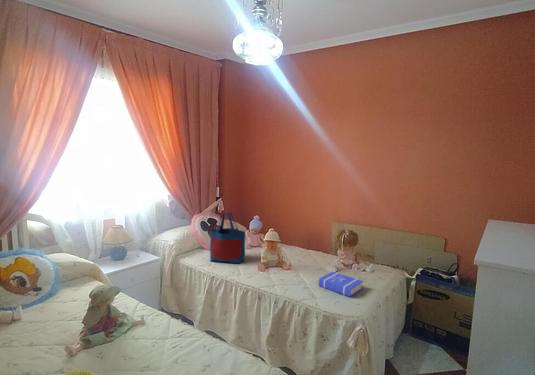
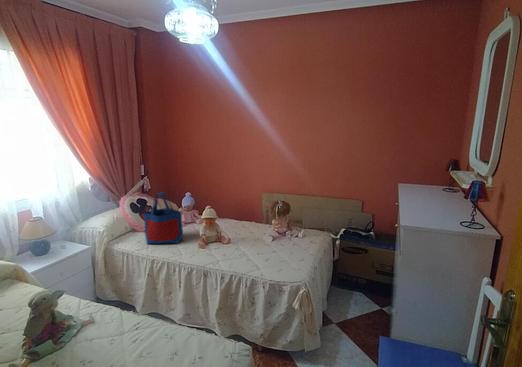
book: present [319,272,363,297] -> none [260,242,299,264]

